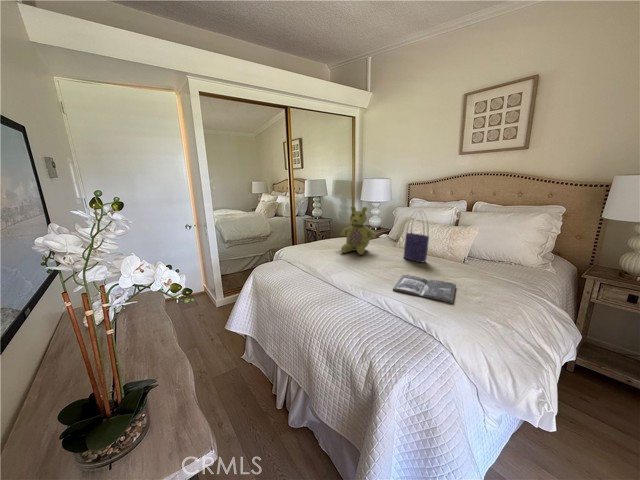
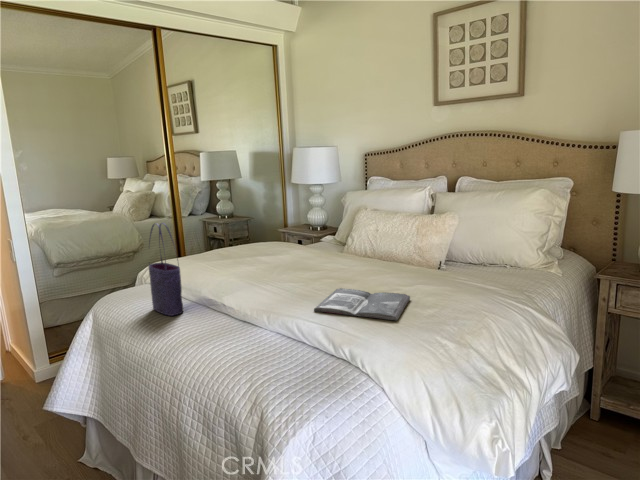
stuffed bear: present [341,206,376,255] -> none [249,188,305,266]
tote bag: present [404,227,429,263] -> present [149,223,183,316]

